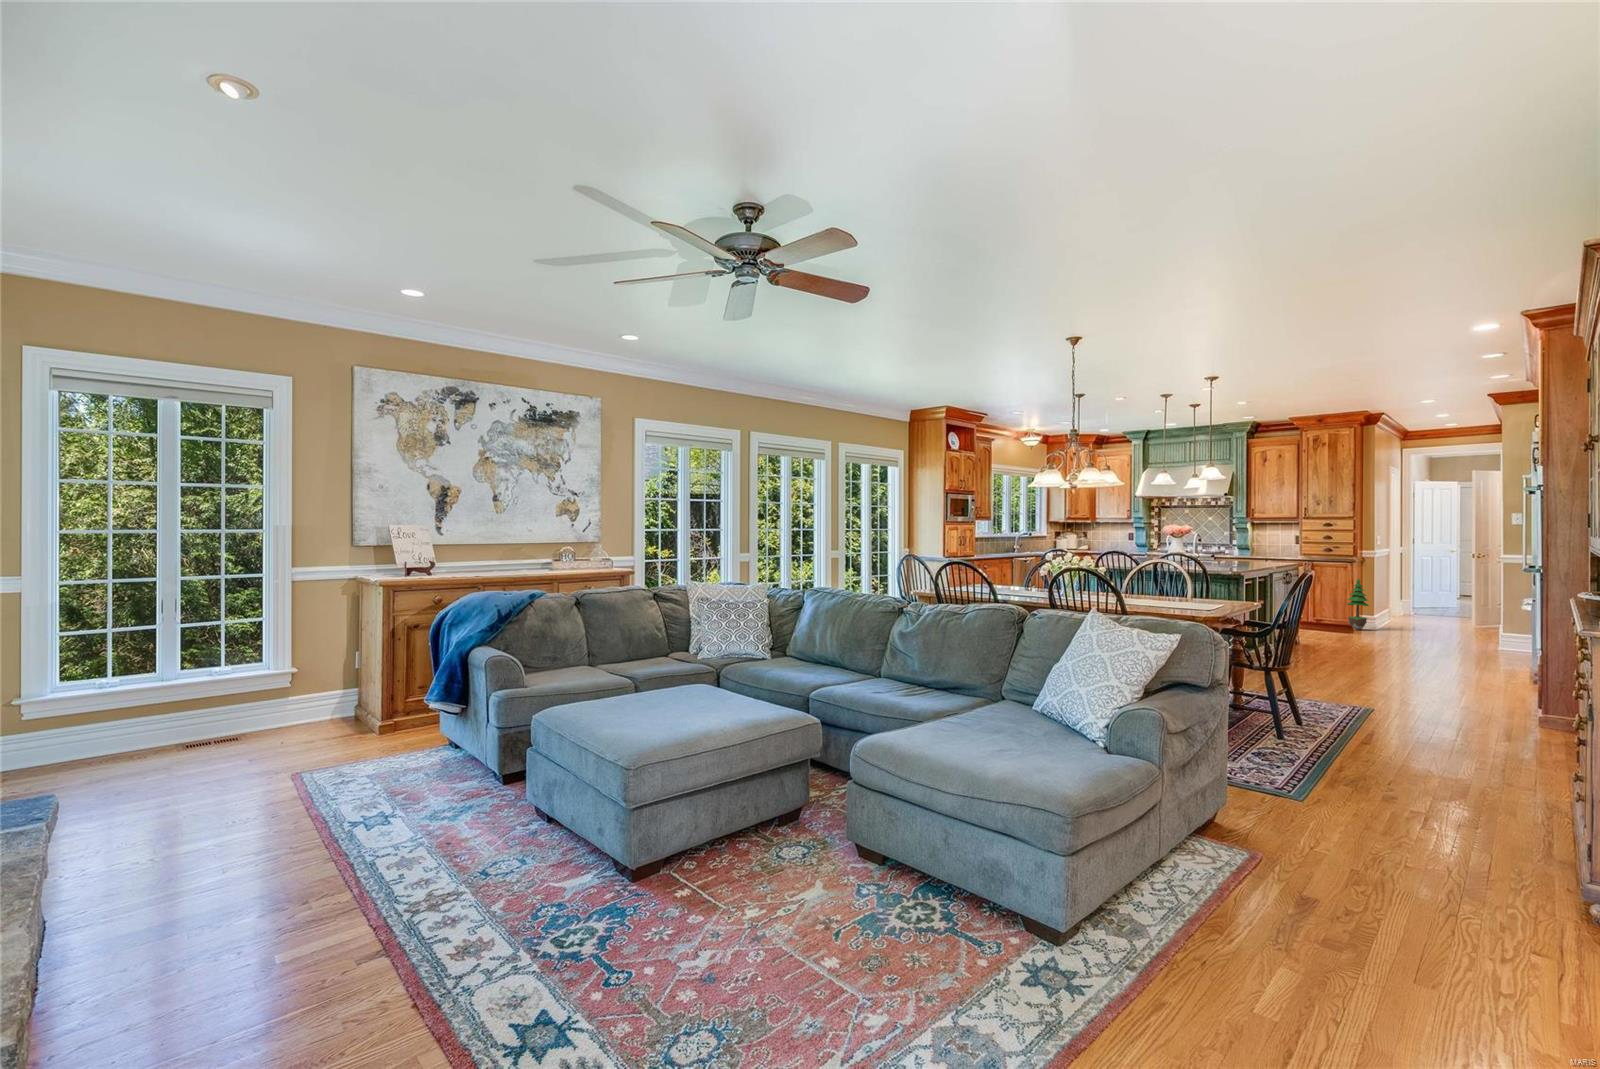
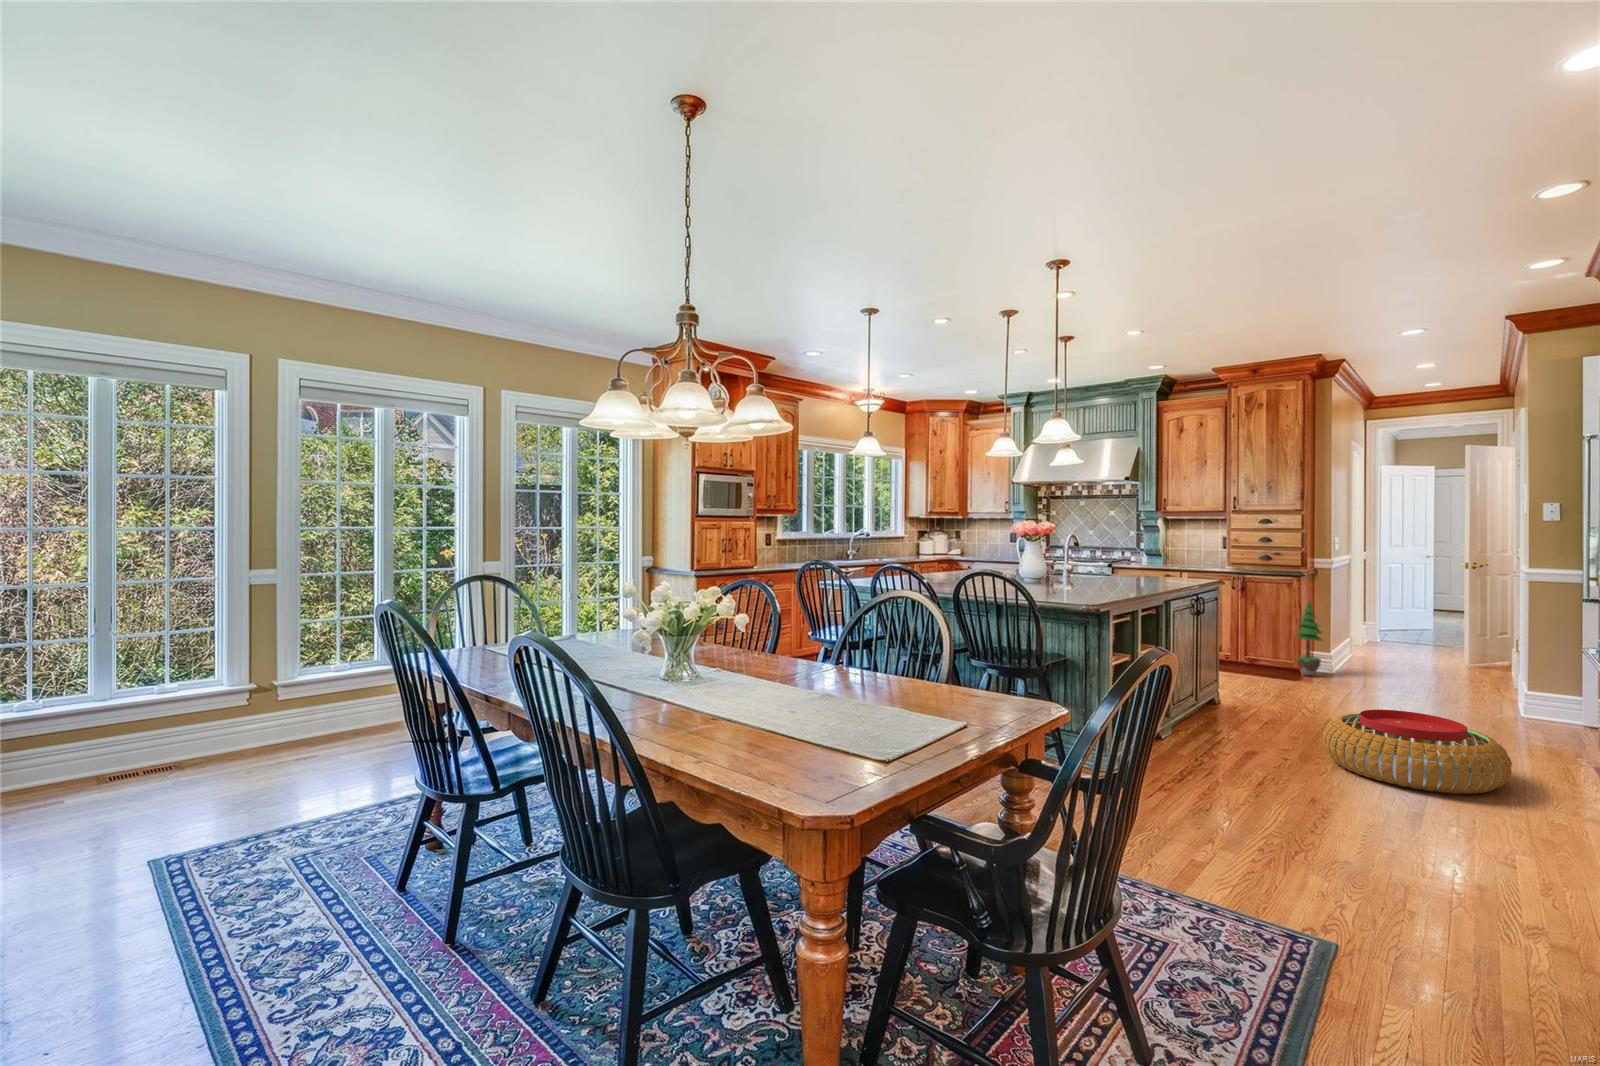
pouf: none [1365,634,1472,674] -> present [1323,710,1512,794]

